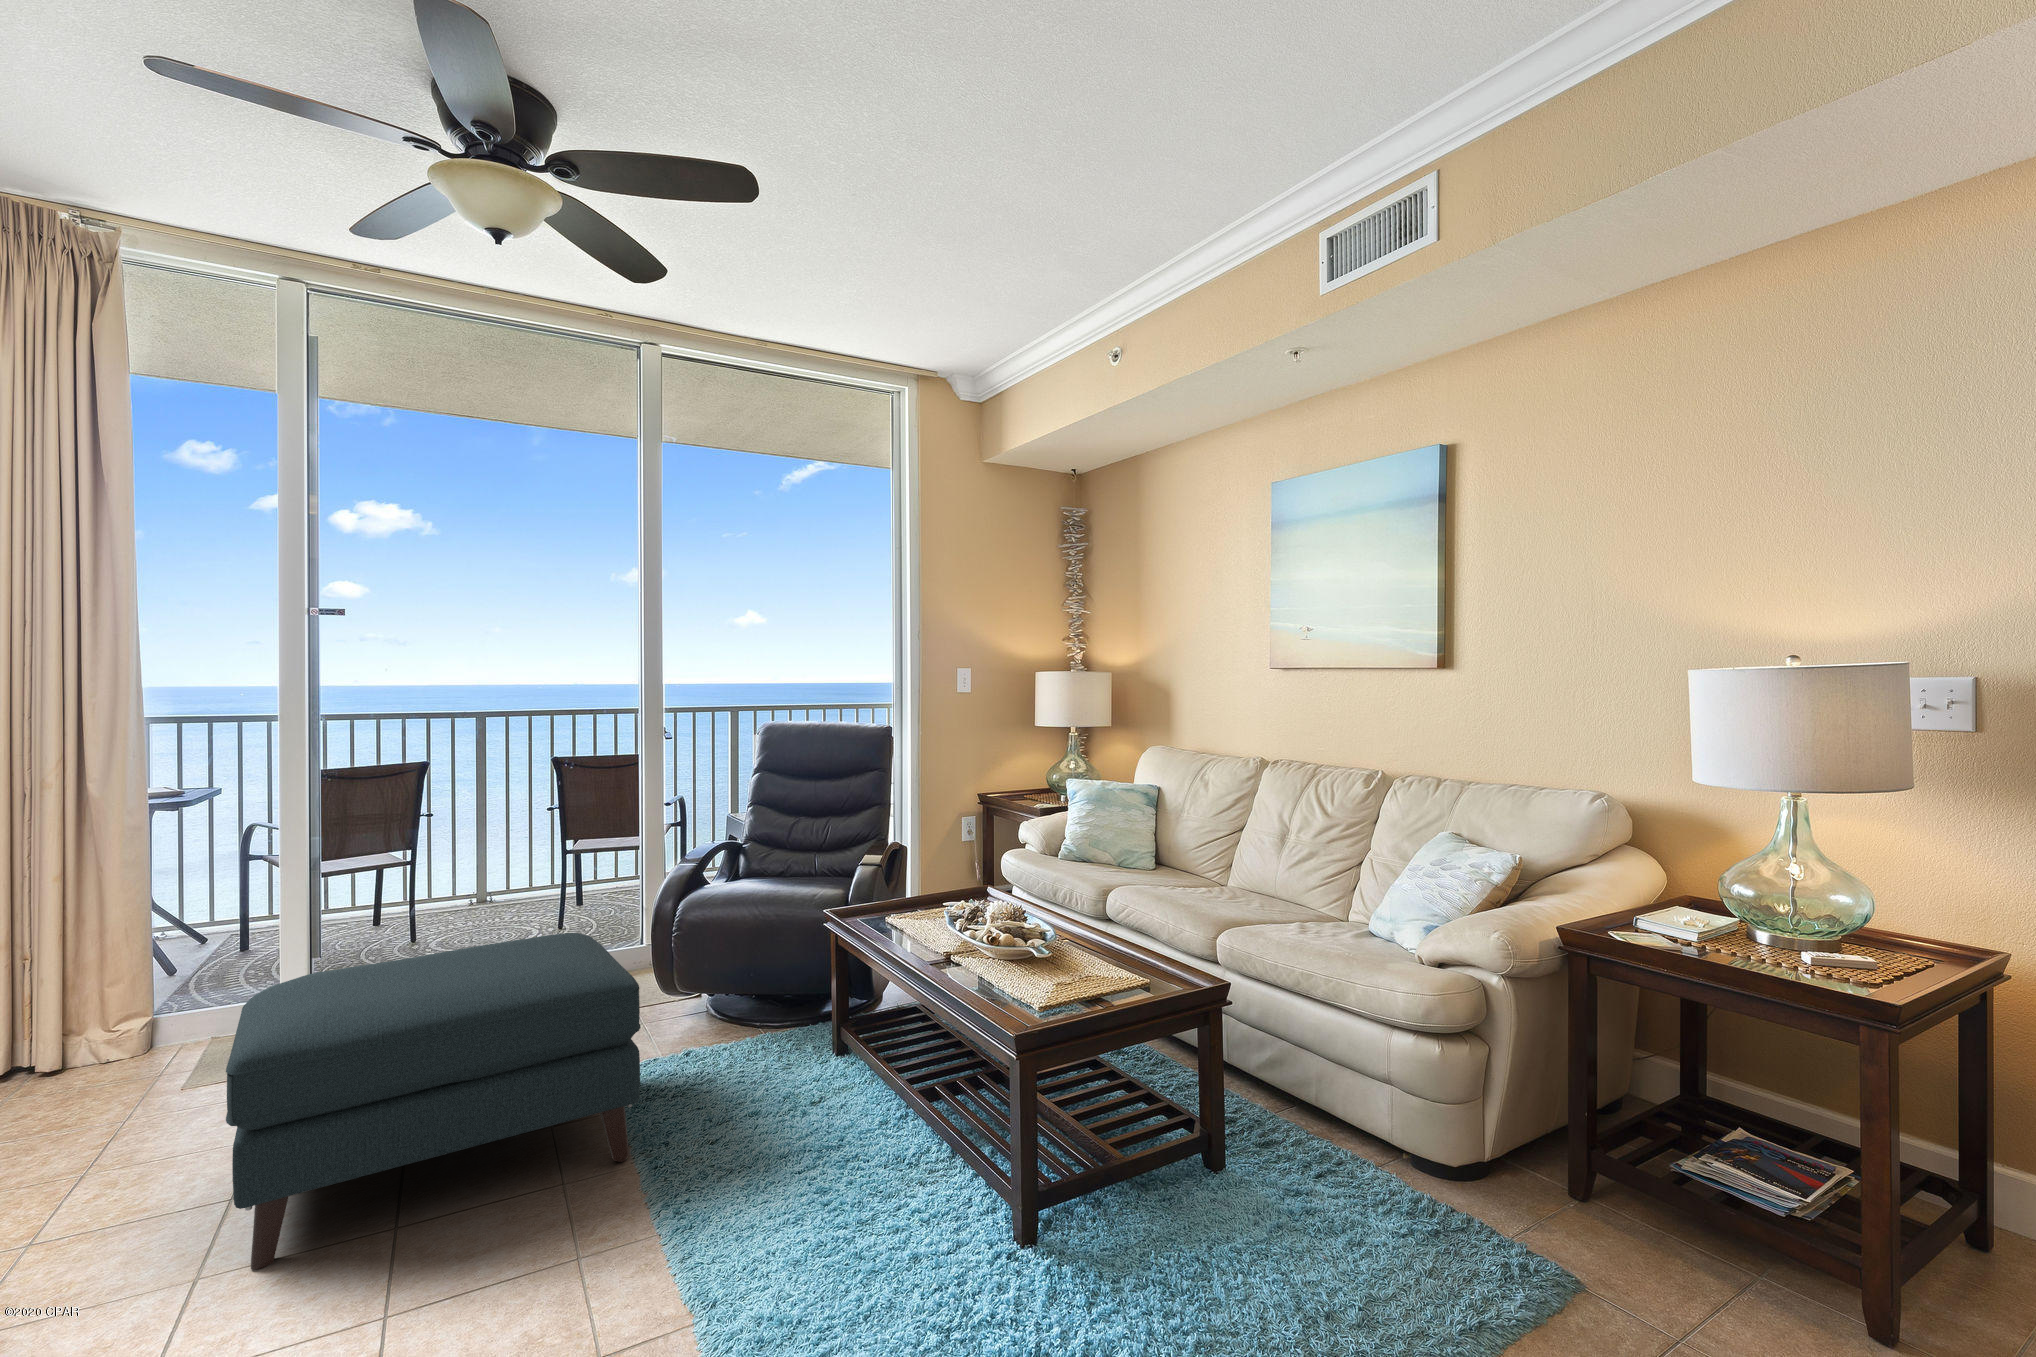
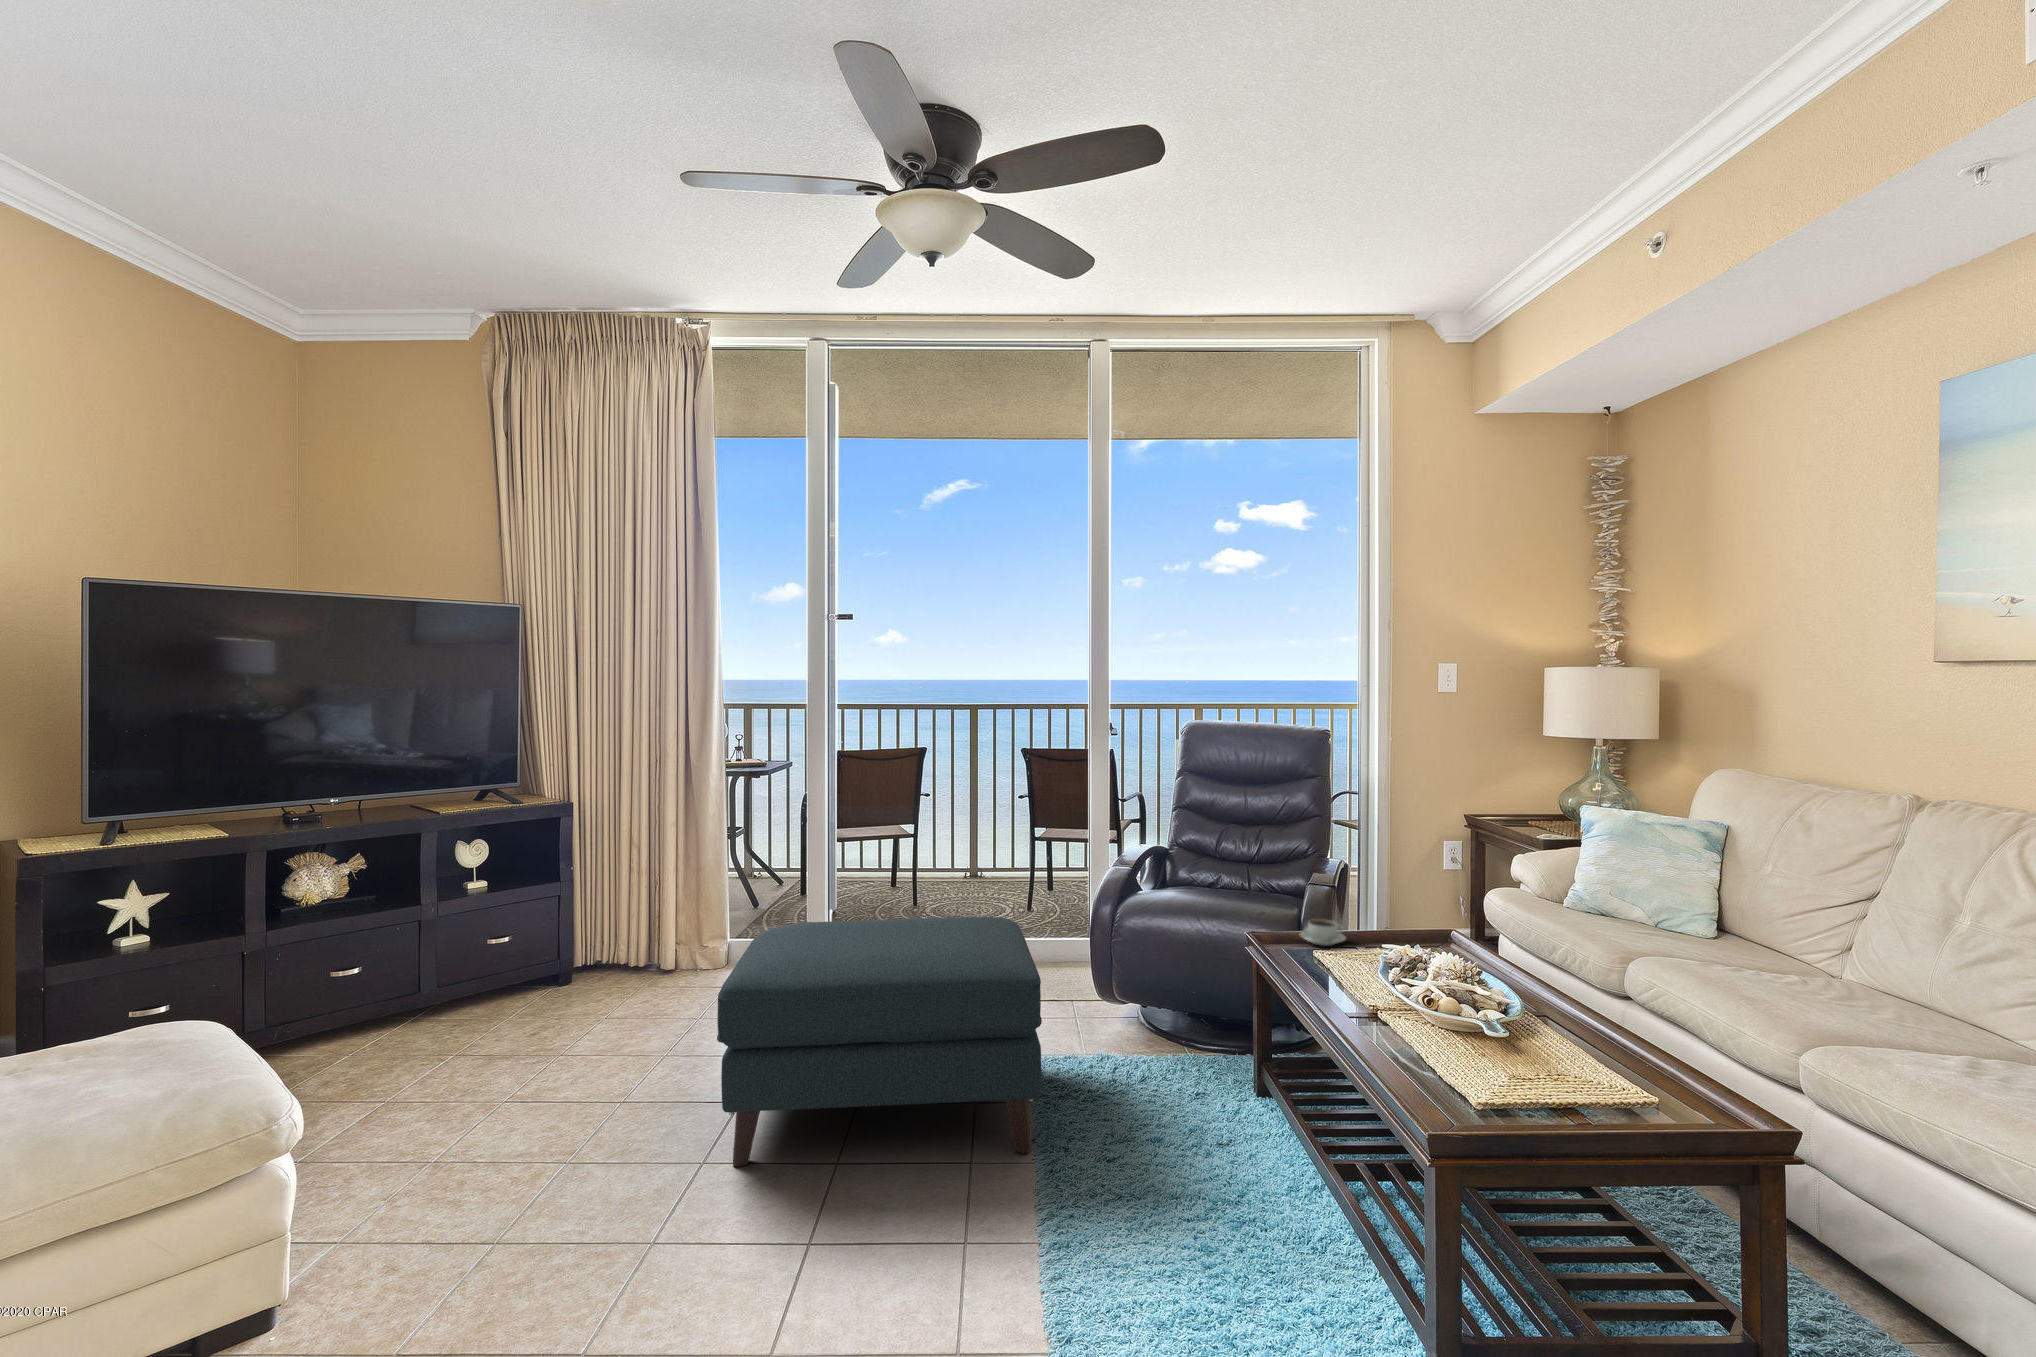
coffee cup: none [871,891,910,913] -> present [1300,919,1346,946]

